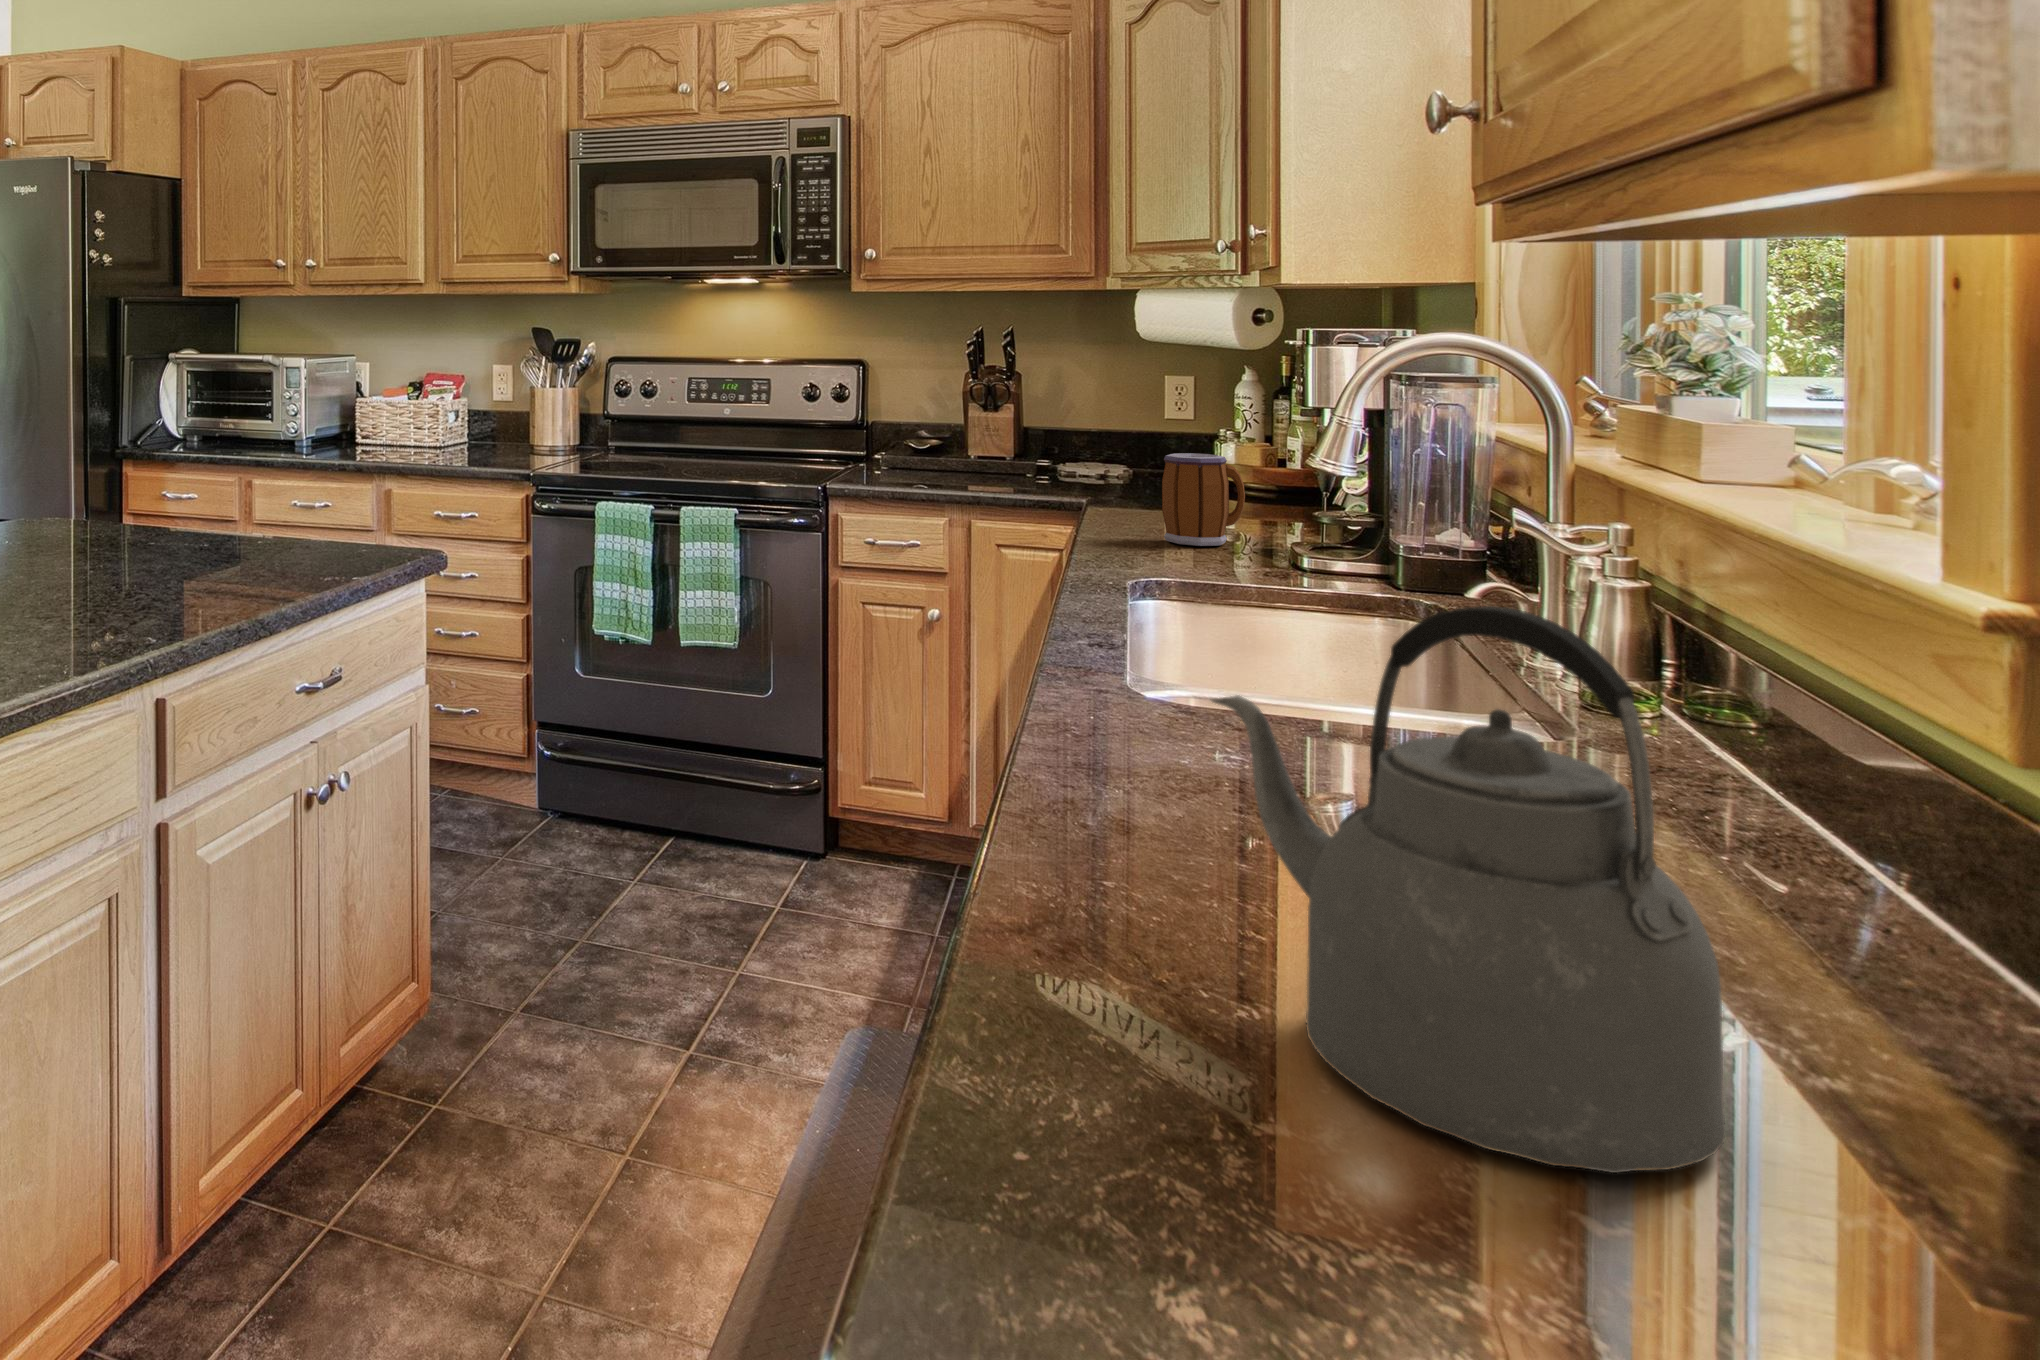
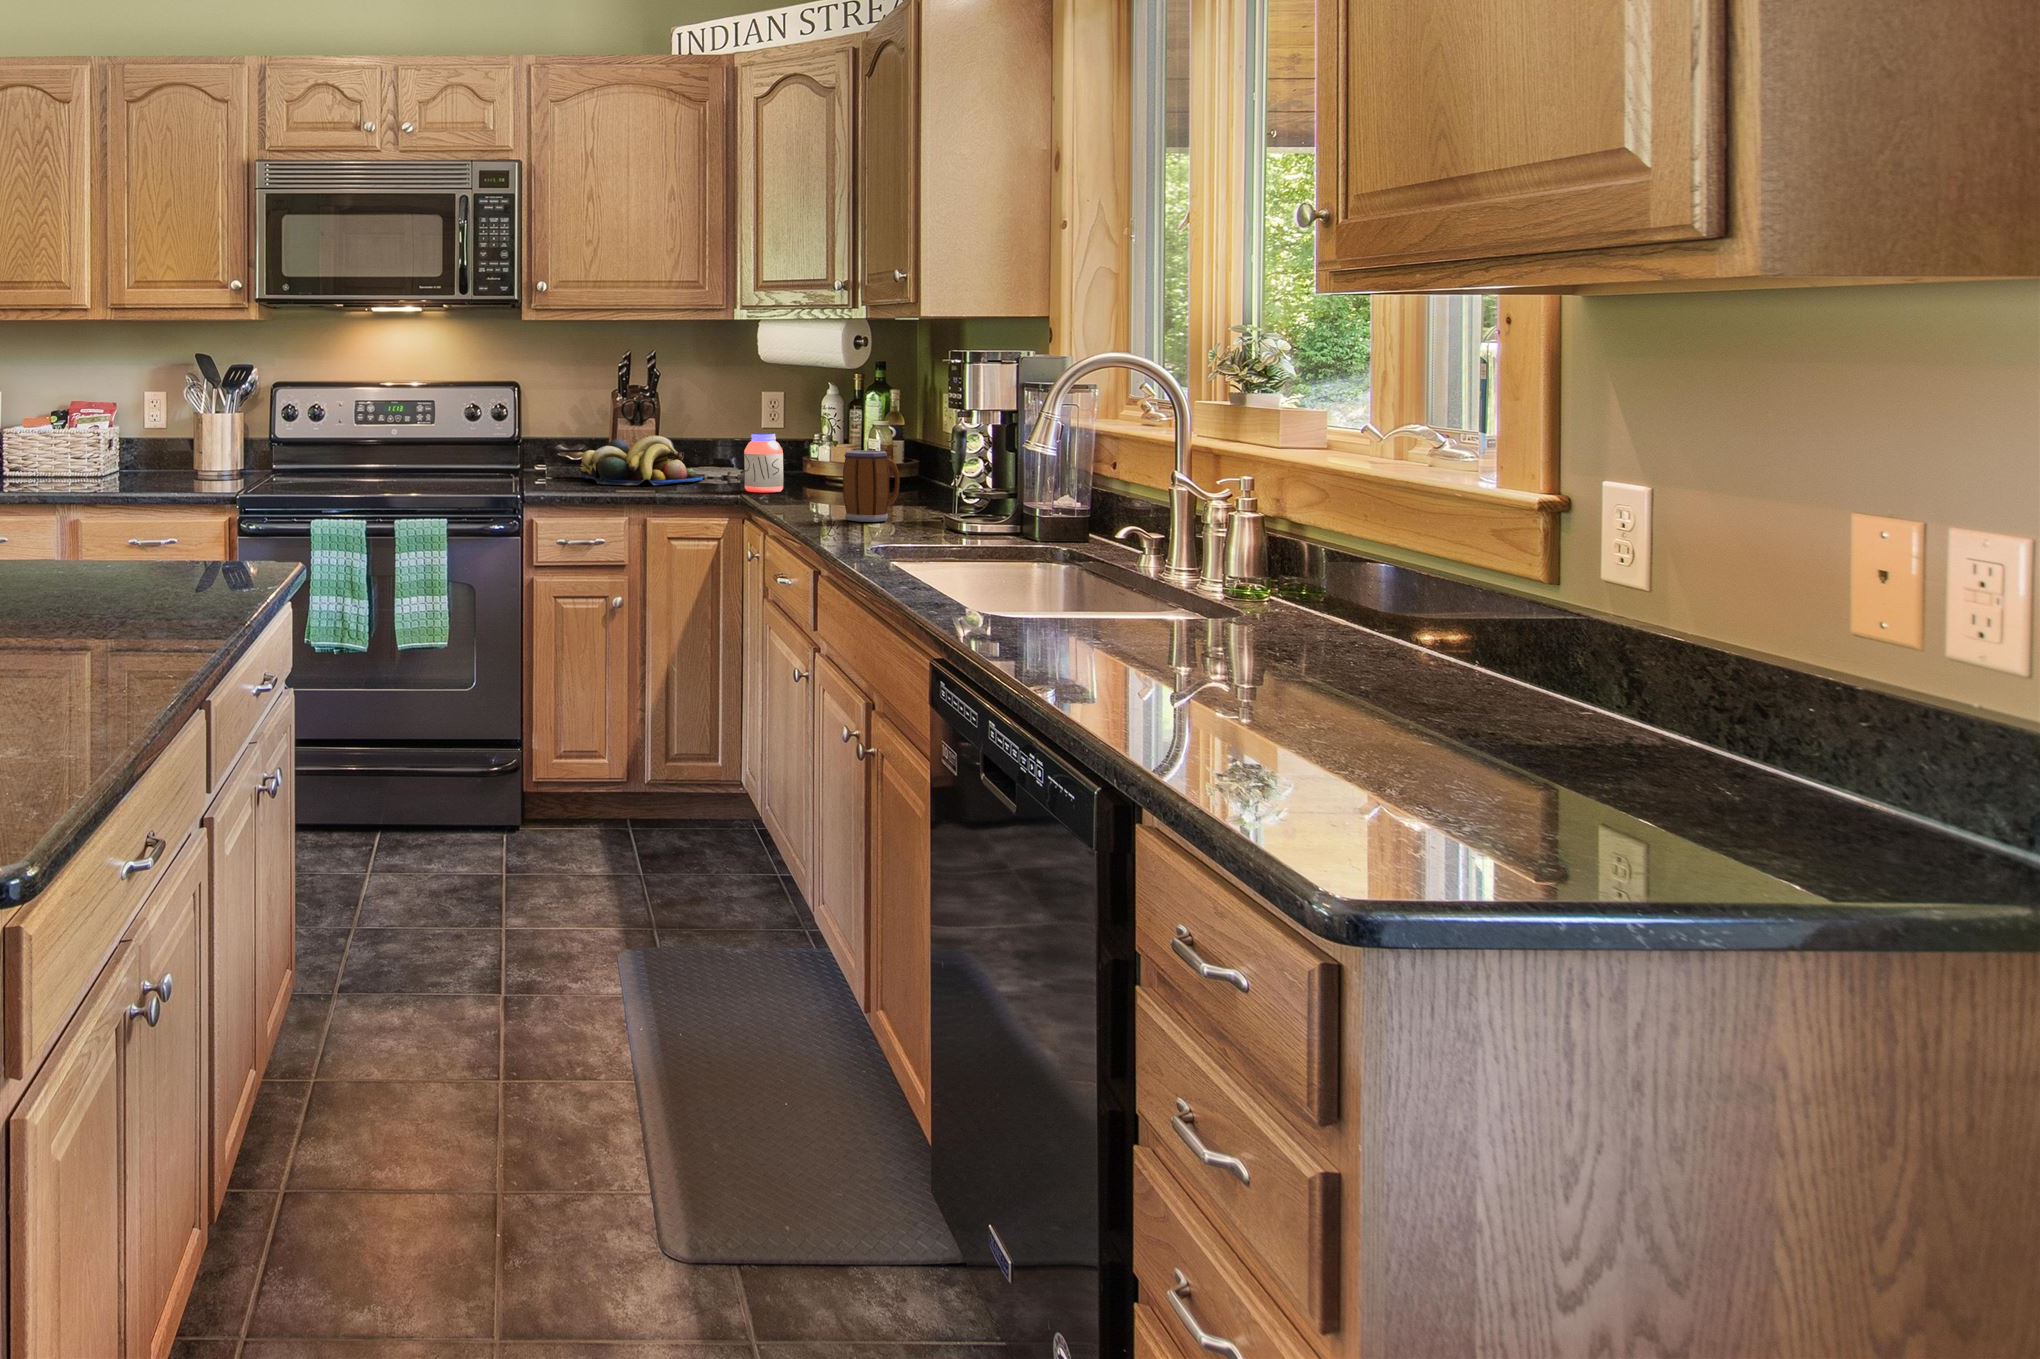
fruit bowl: none [924,424,1073,482] -> present [580,436,703,485]
jar: none [1098,426,1149,498] -> present [744,433,783,492]
kettle: present [1212,606,1726,1173] -> none [1215,497,1517,775]

